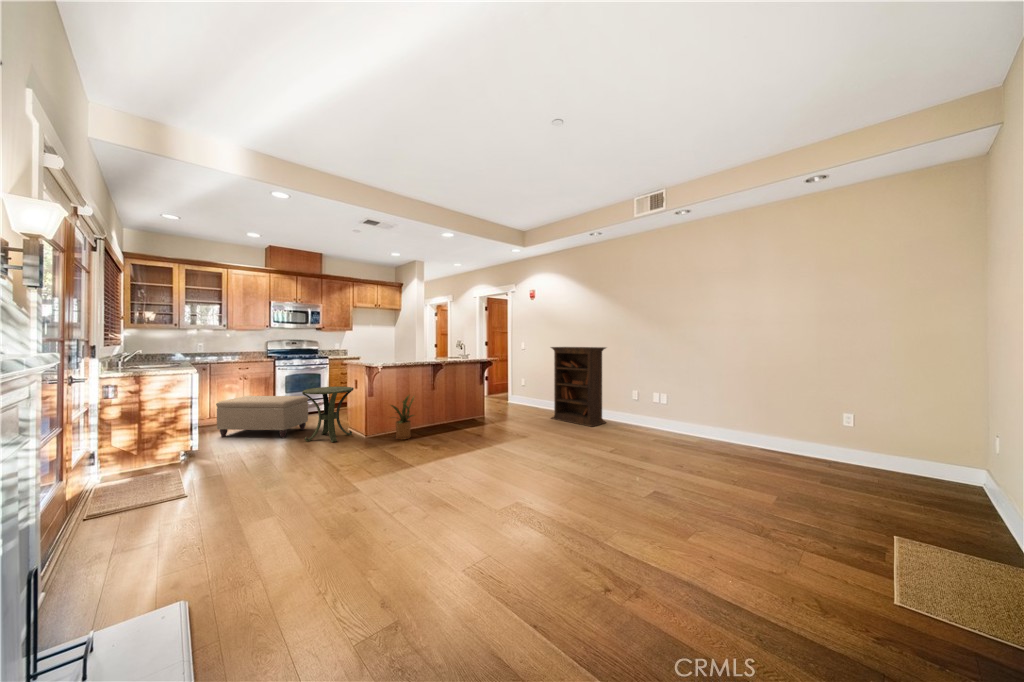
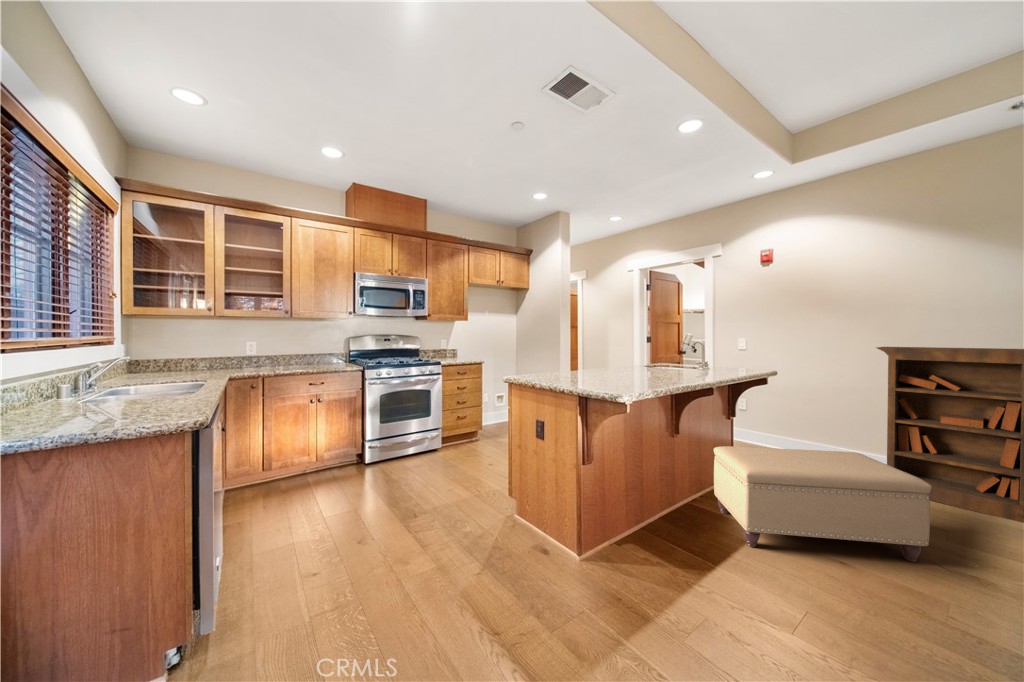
side table: present [302,387,354,442] -> none [442,428,539,569]
house plant: present [391,395,414,440] -> none [618,452,686,566]
ottoman: present [216,396,308,438] -> present [714,446,932,562]

